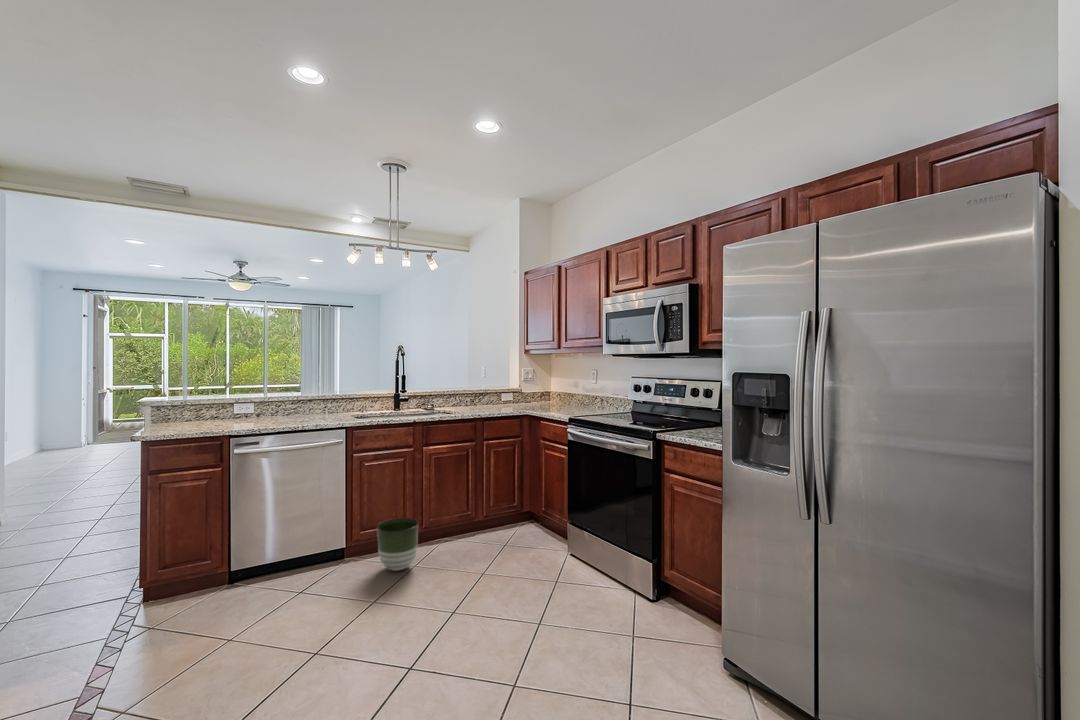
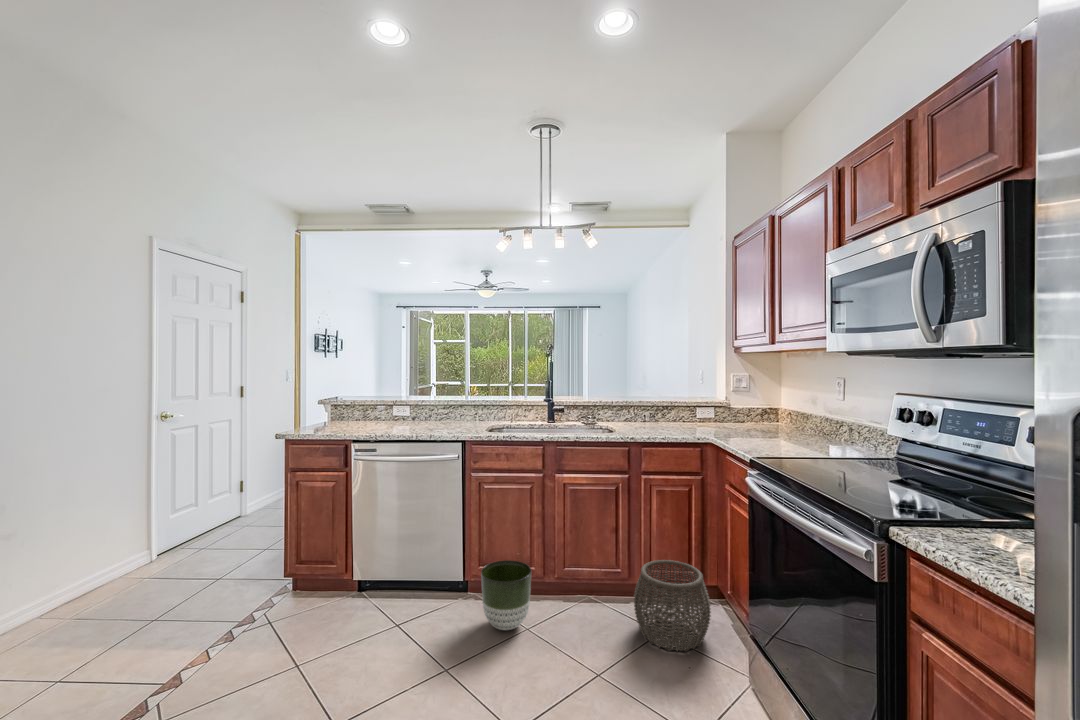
woven basket: none [488,496,538,552] -> present [634,560,711,652]

